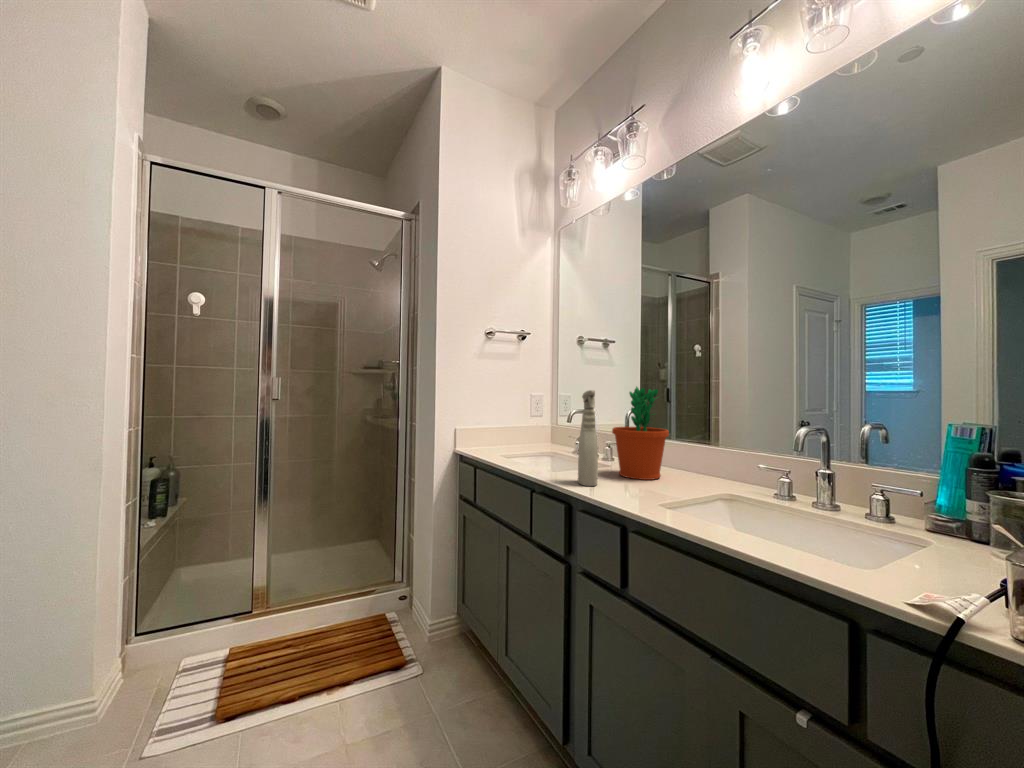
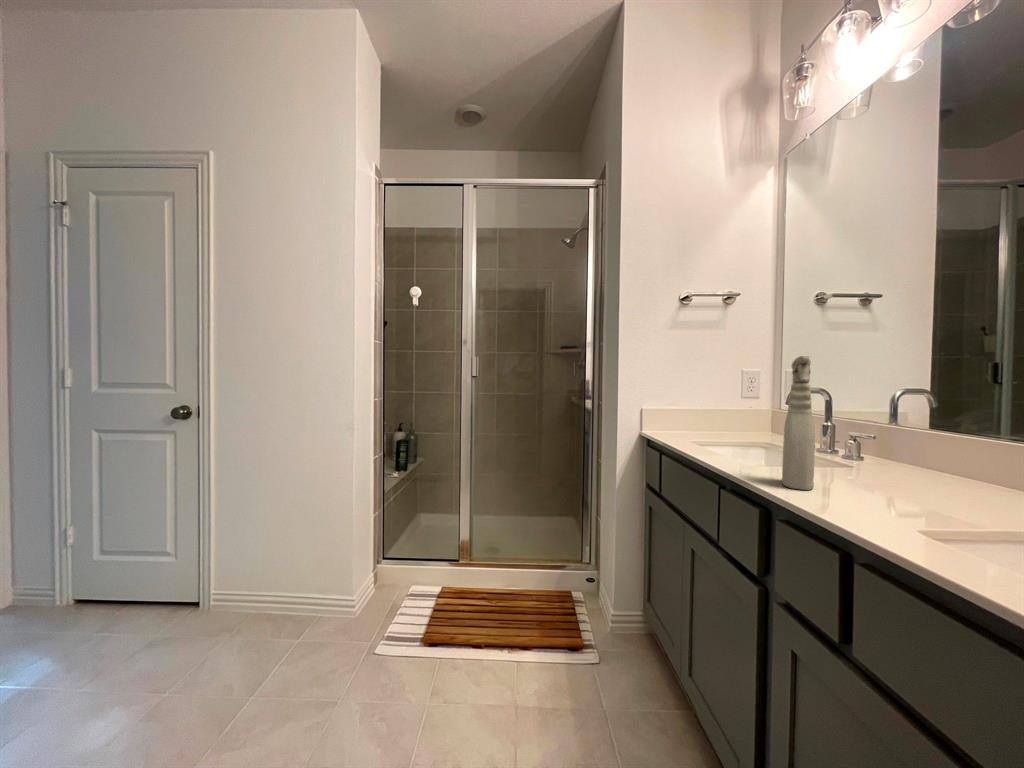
flower pot: present [612,387,669,480] -> none [850,350,962,493]

